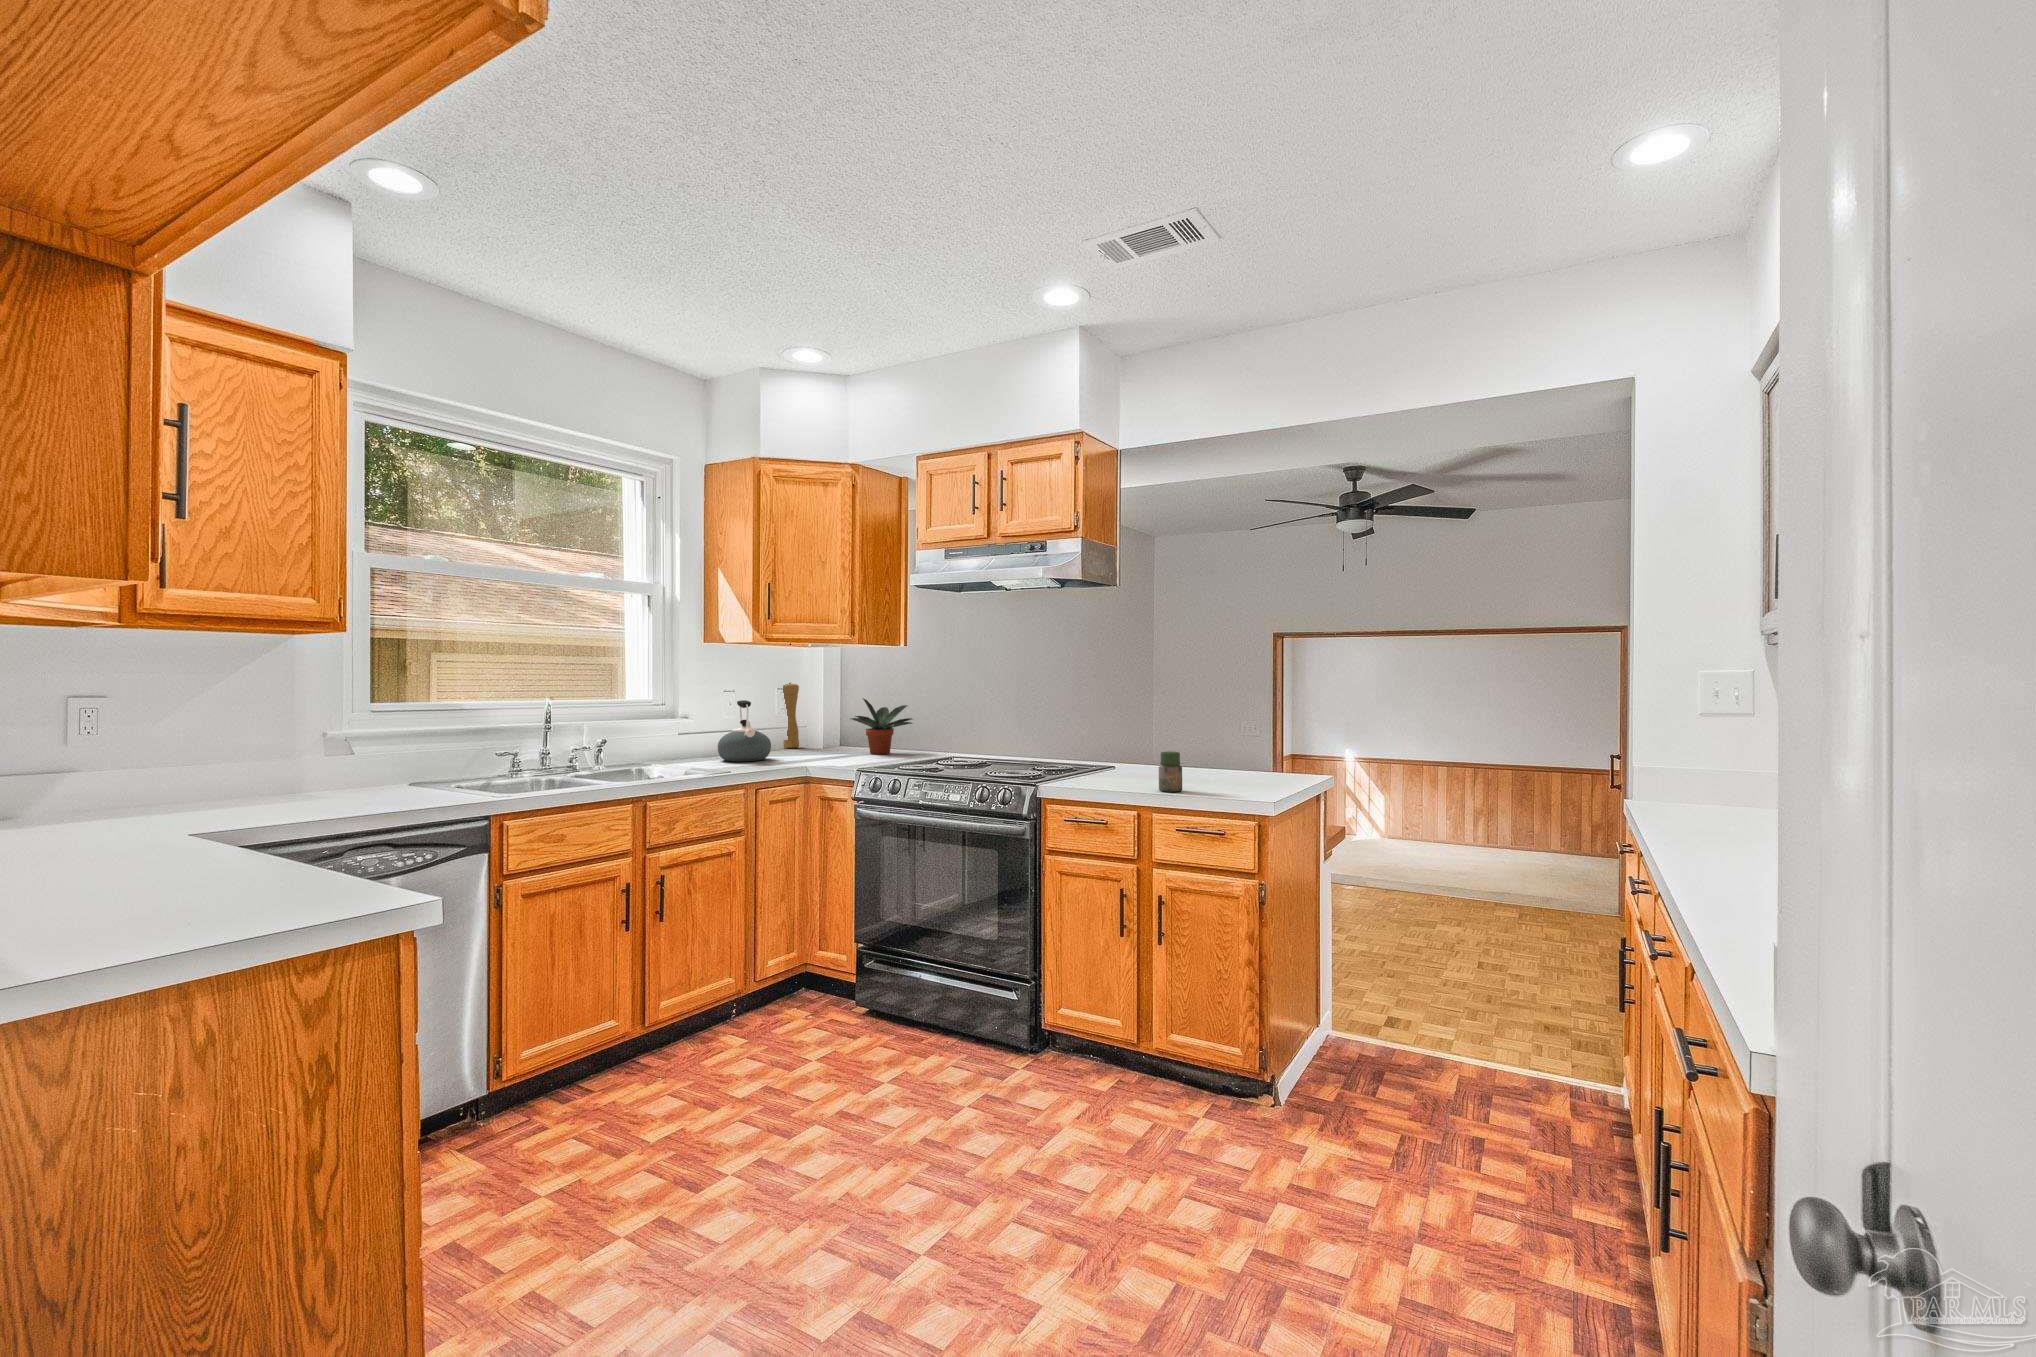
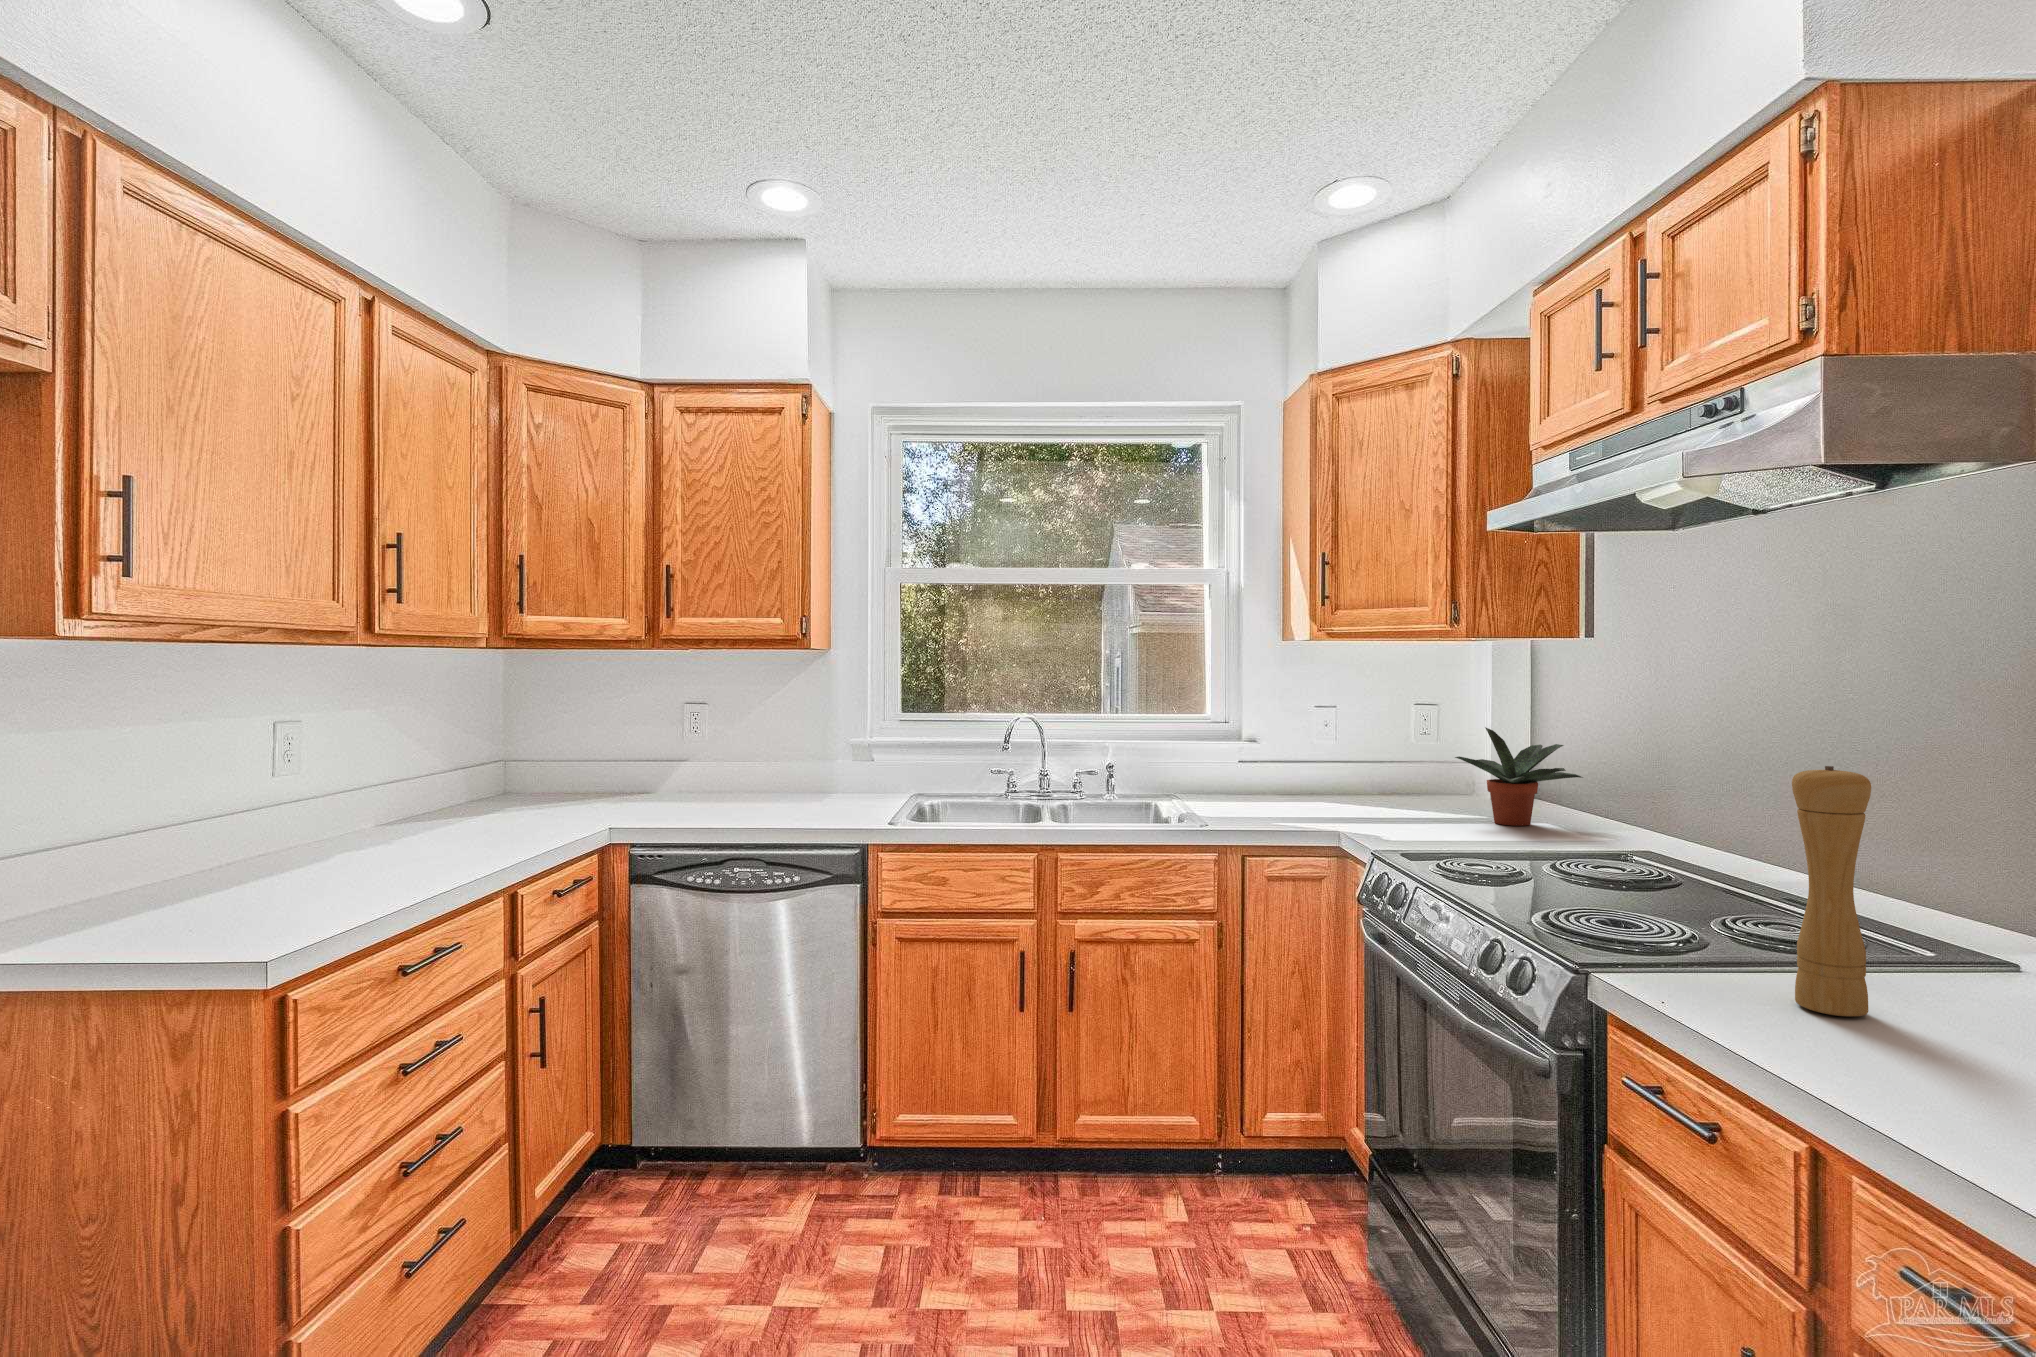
pepper mill: present [783,683,799,748] -> present [1792,766,1871,1016]
kettle: present [718,700,771,762] -> none [1247,723,1323,811]
jar: present [1159,751,1182,792] -> none [1871,944,1961,1073]

